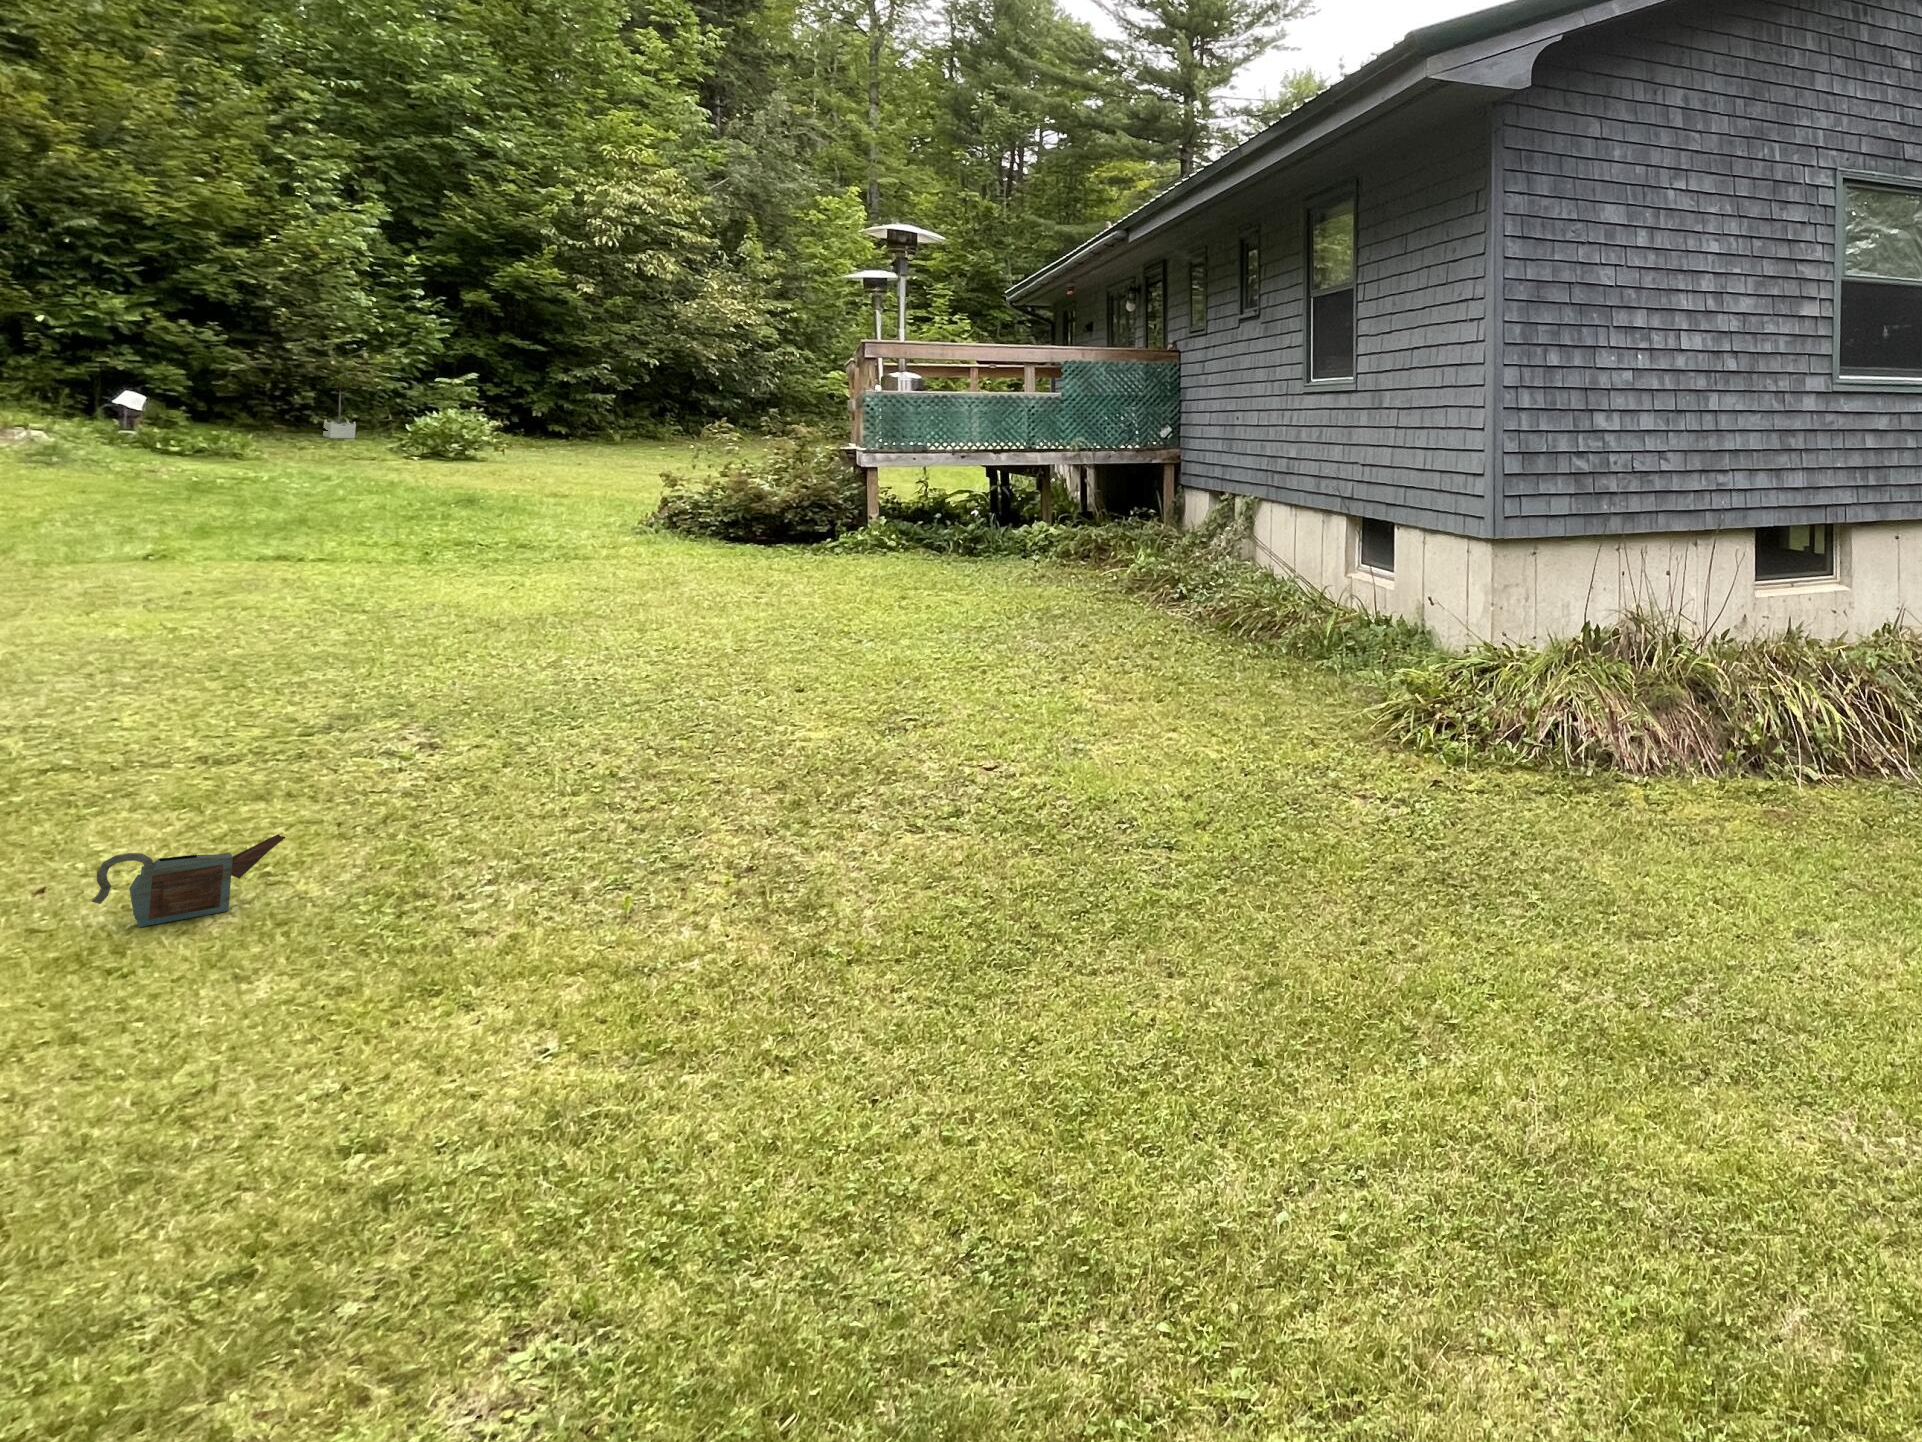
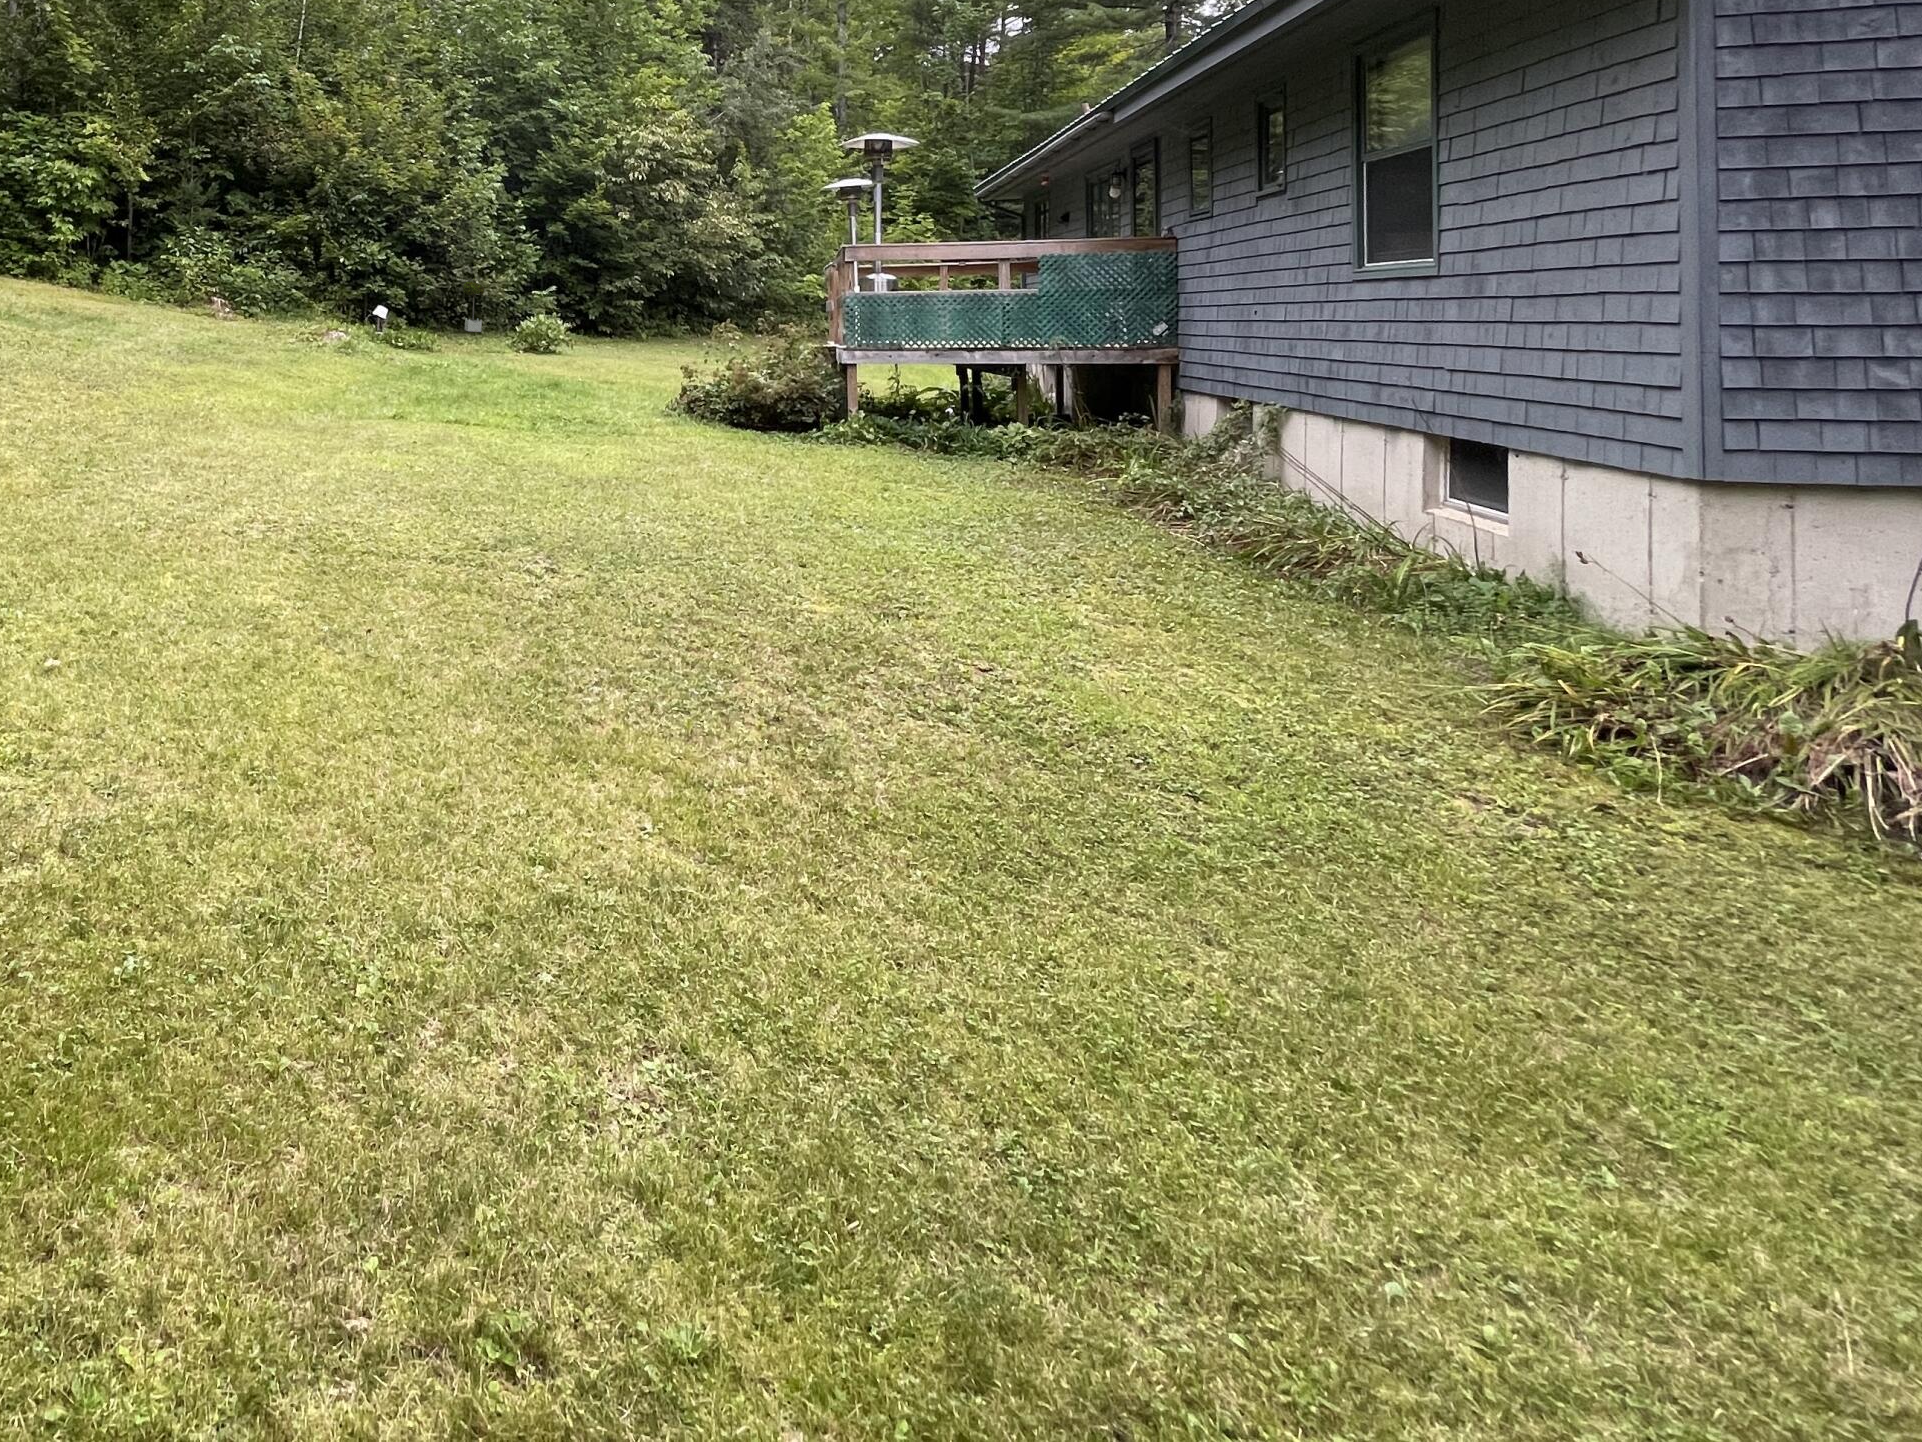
watering can: present [92,834,285,927] -> none [45,840,213,934]

